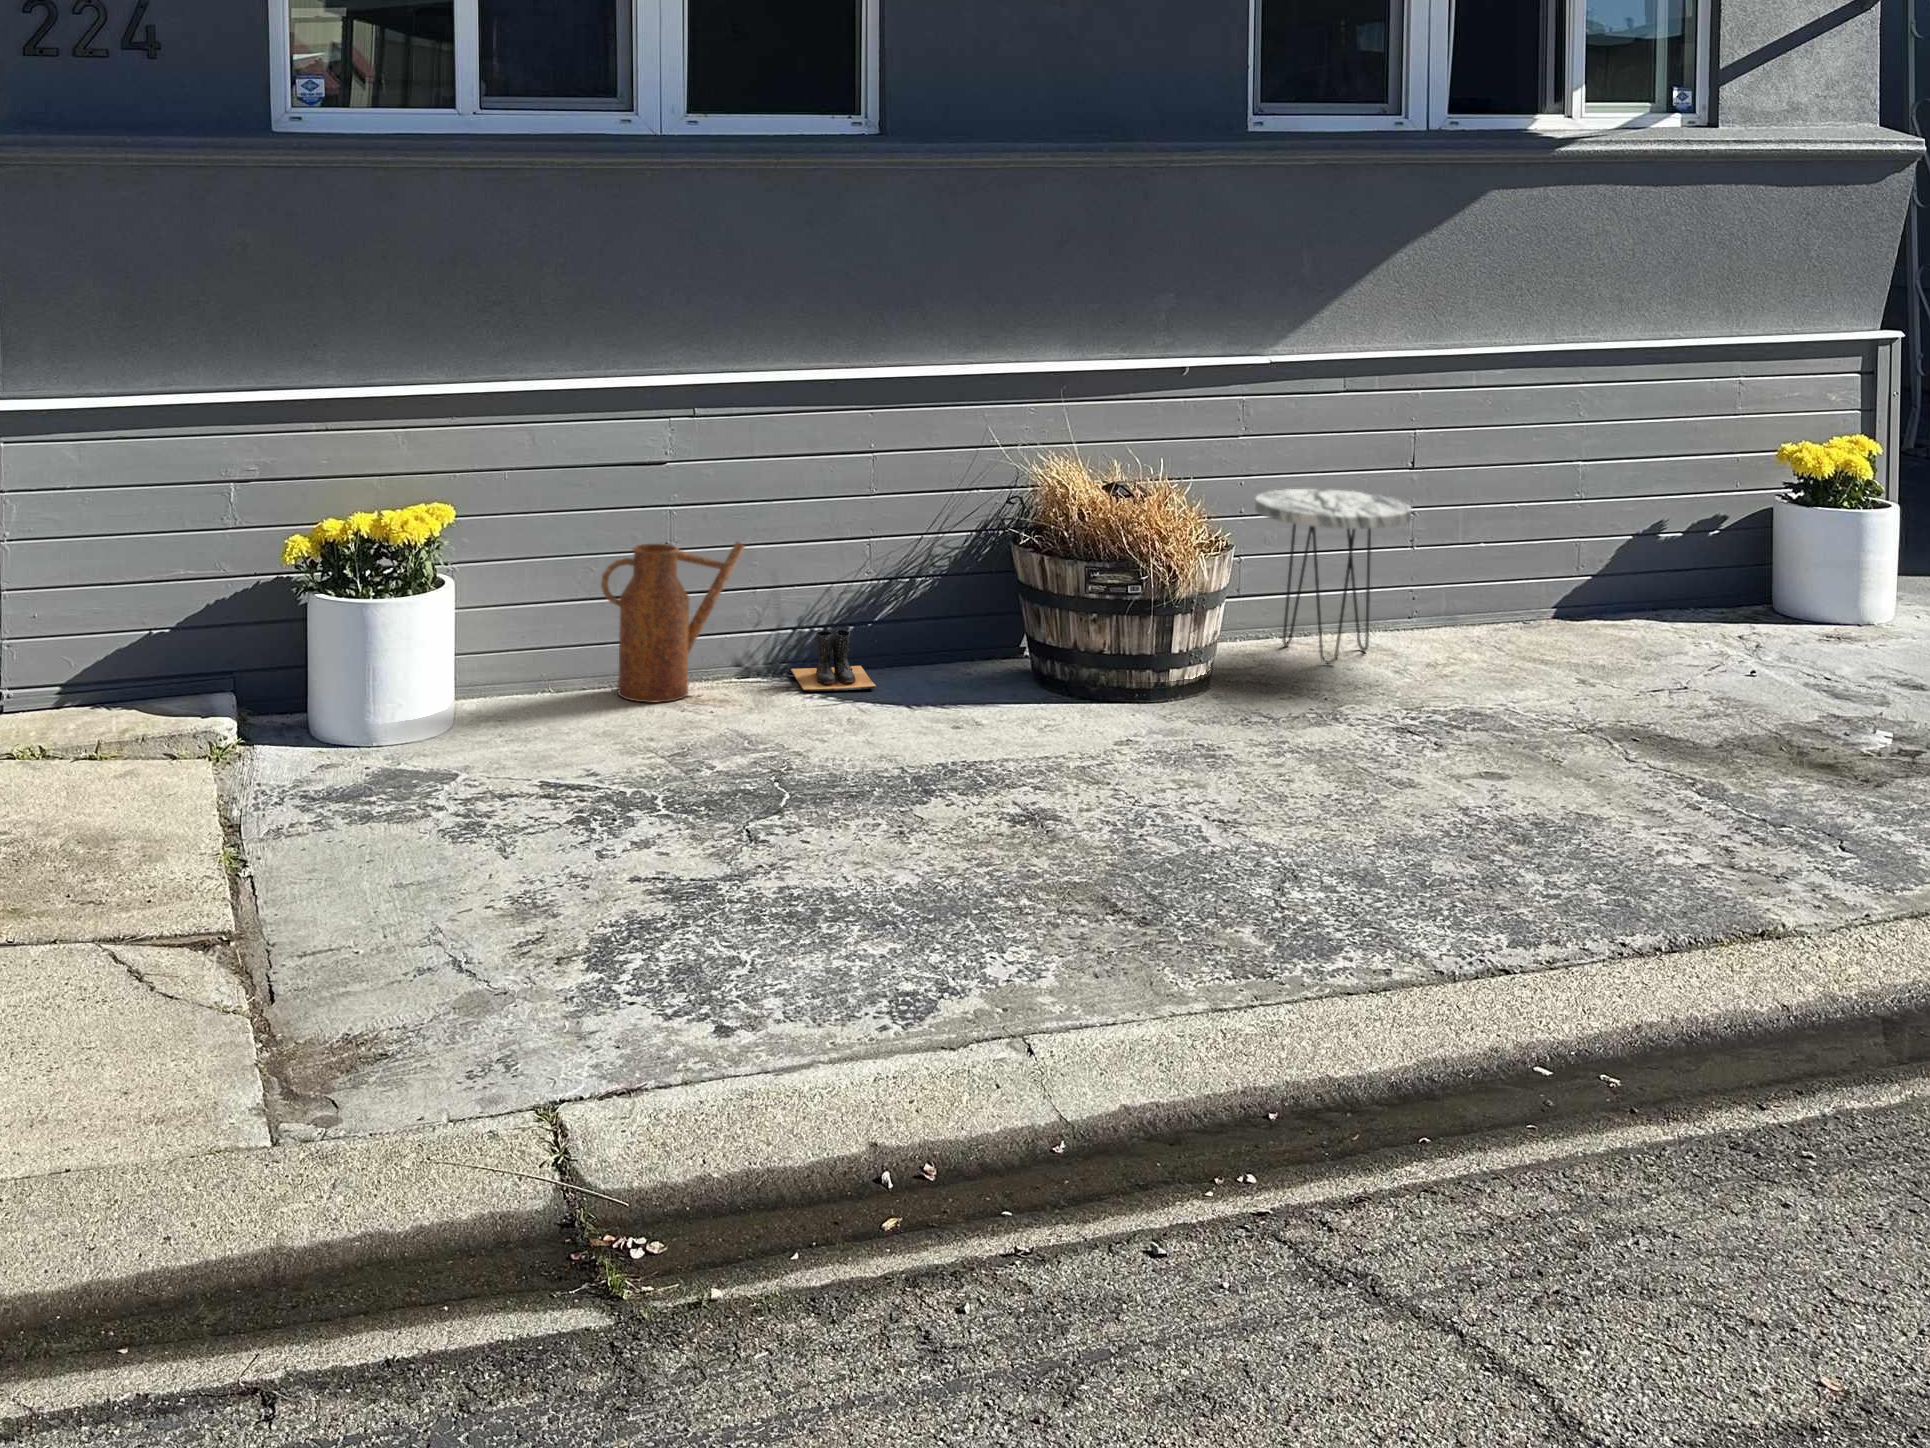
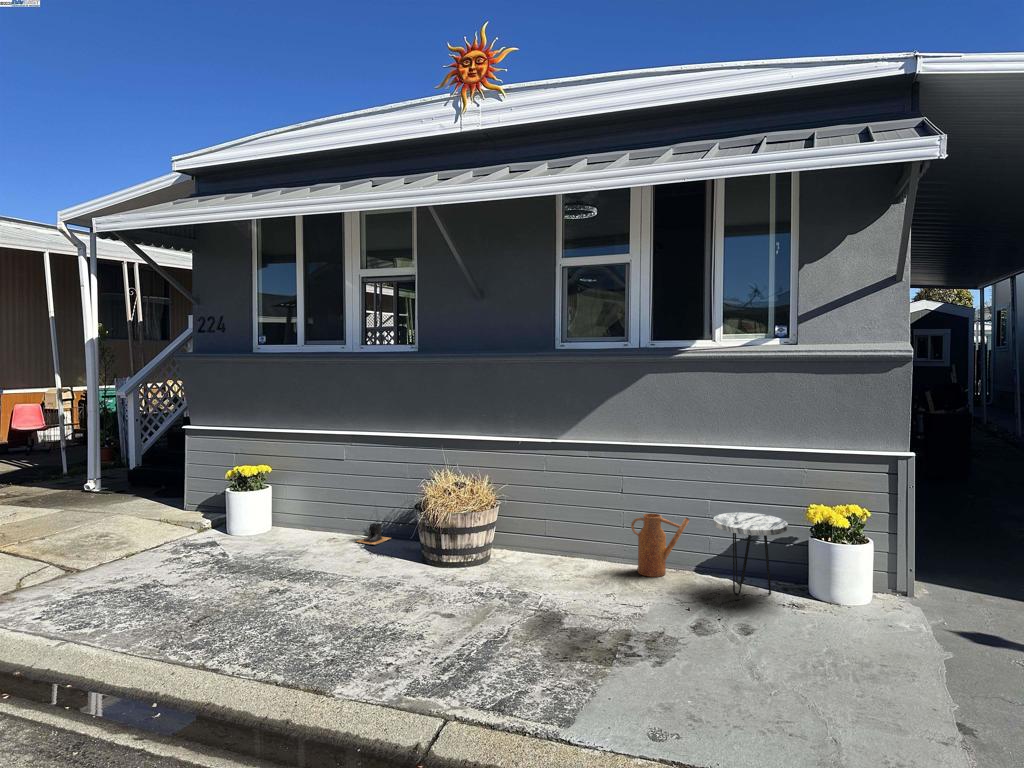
side table: present [1255,489,1411,664] -> present [713,513,788,595]
watering can: present [601,542,745,703] -> present [631,513,689,577]

